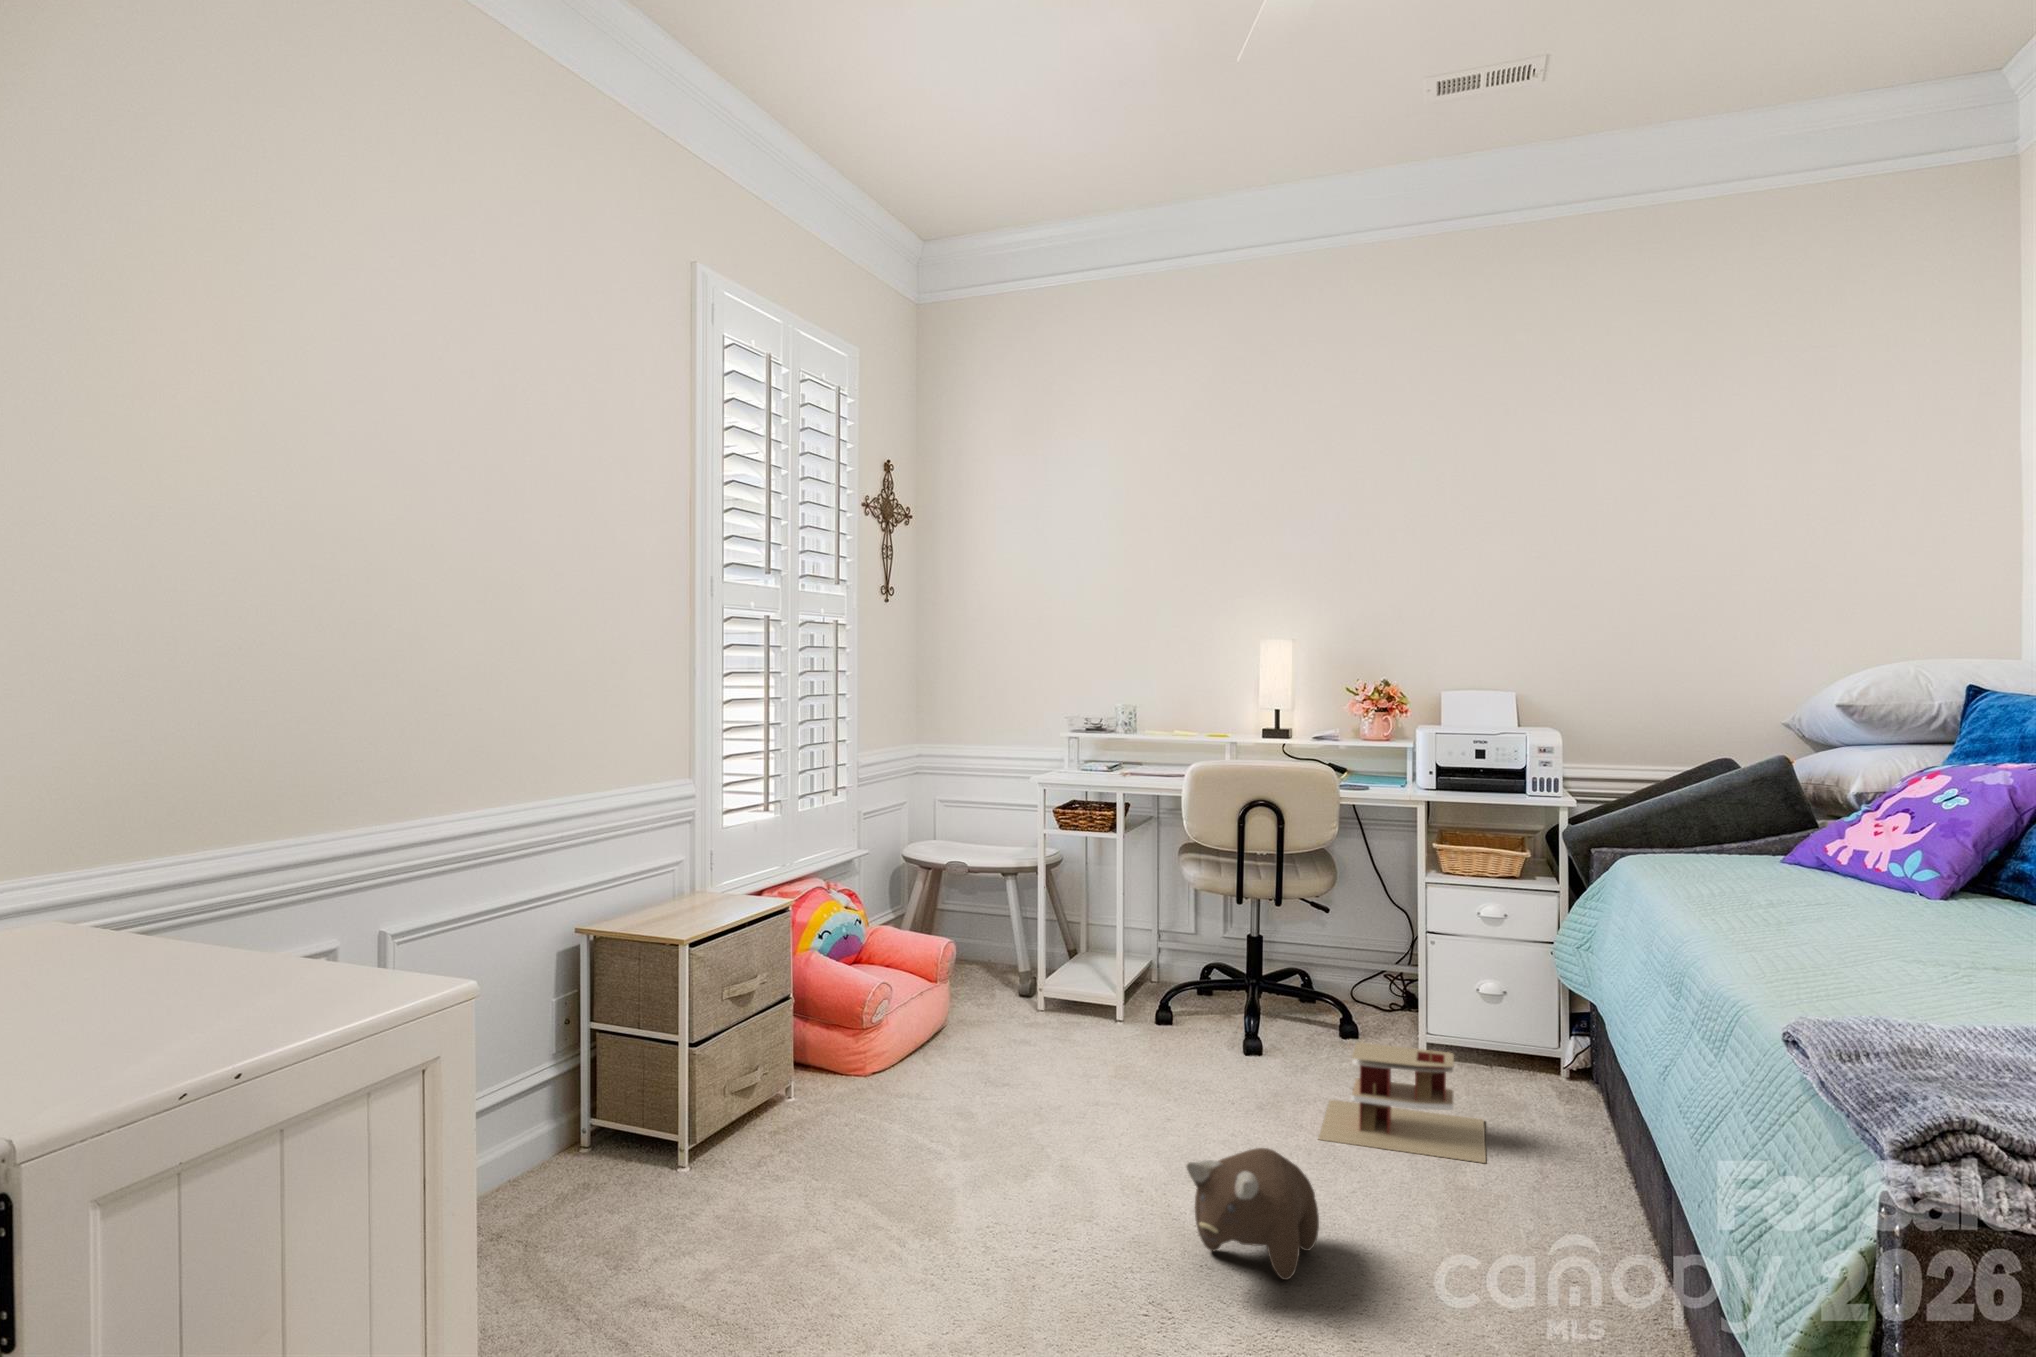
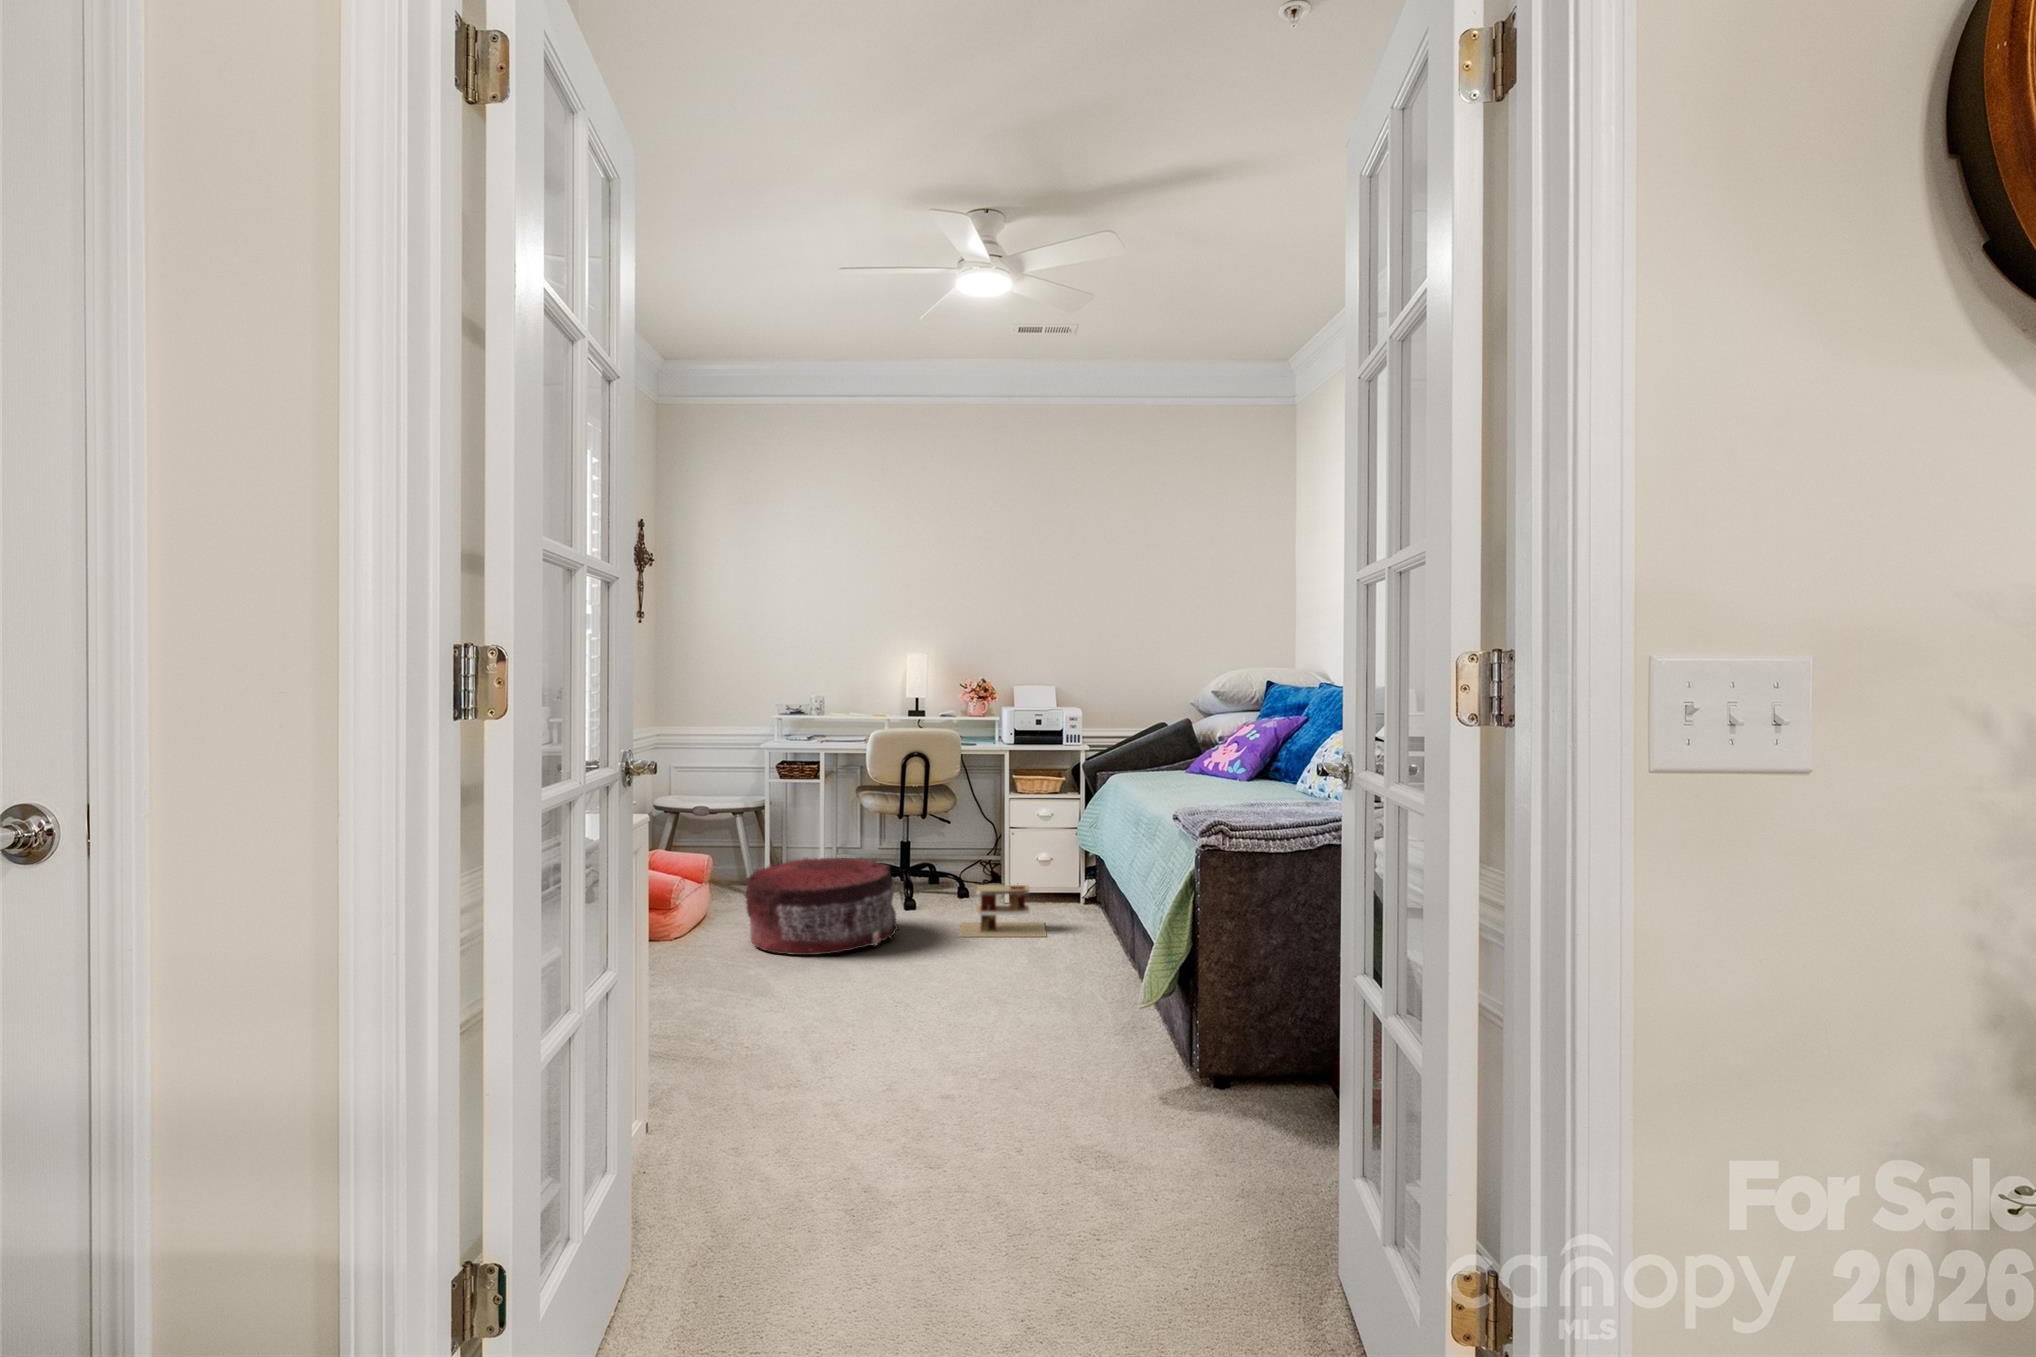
pouf: none [959,963,1212,1154] -> present [745,858,898,955]
plush toy: present [1186,1148,1319,1280] -> none [911,922,972,982]

